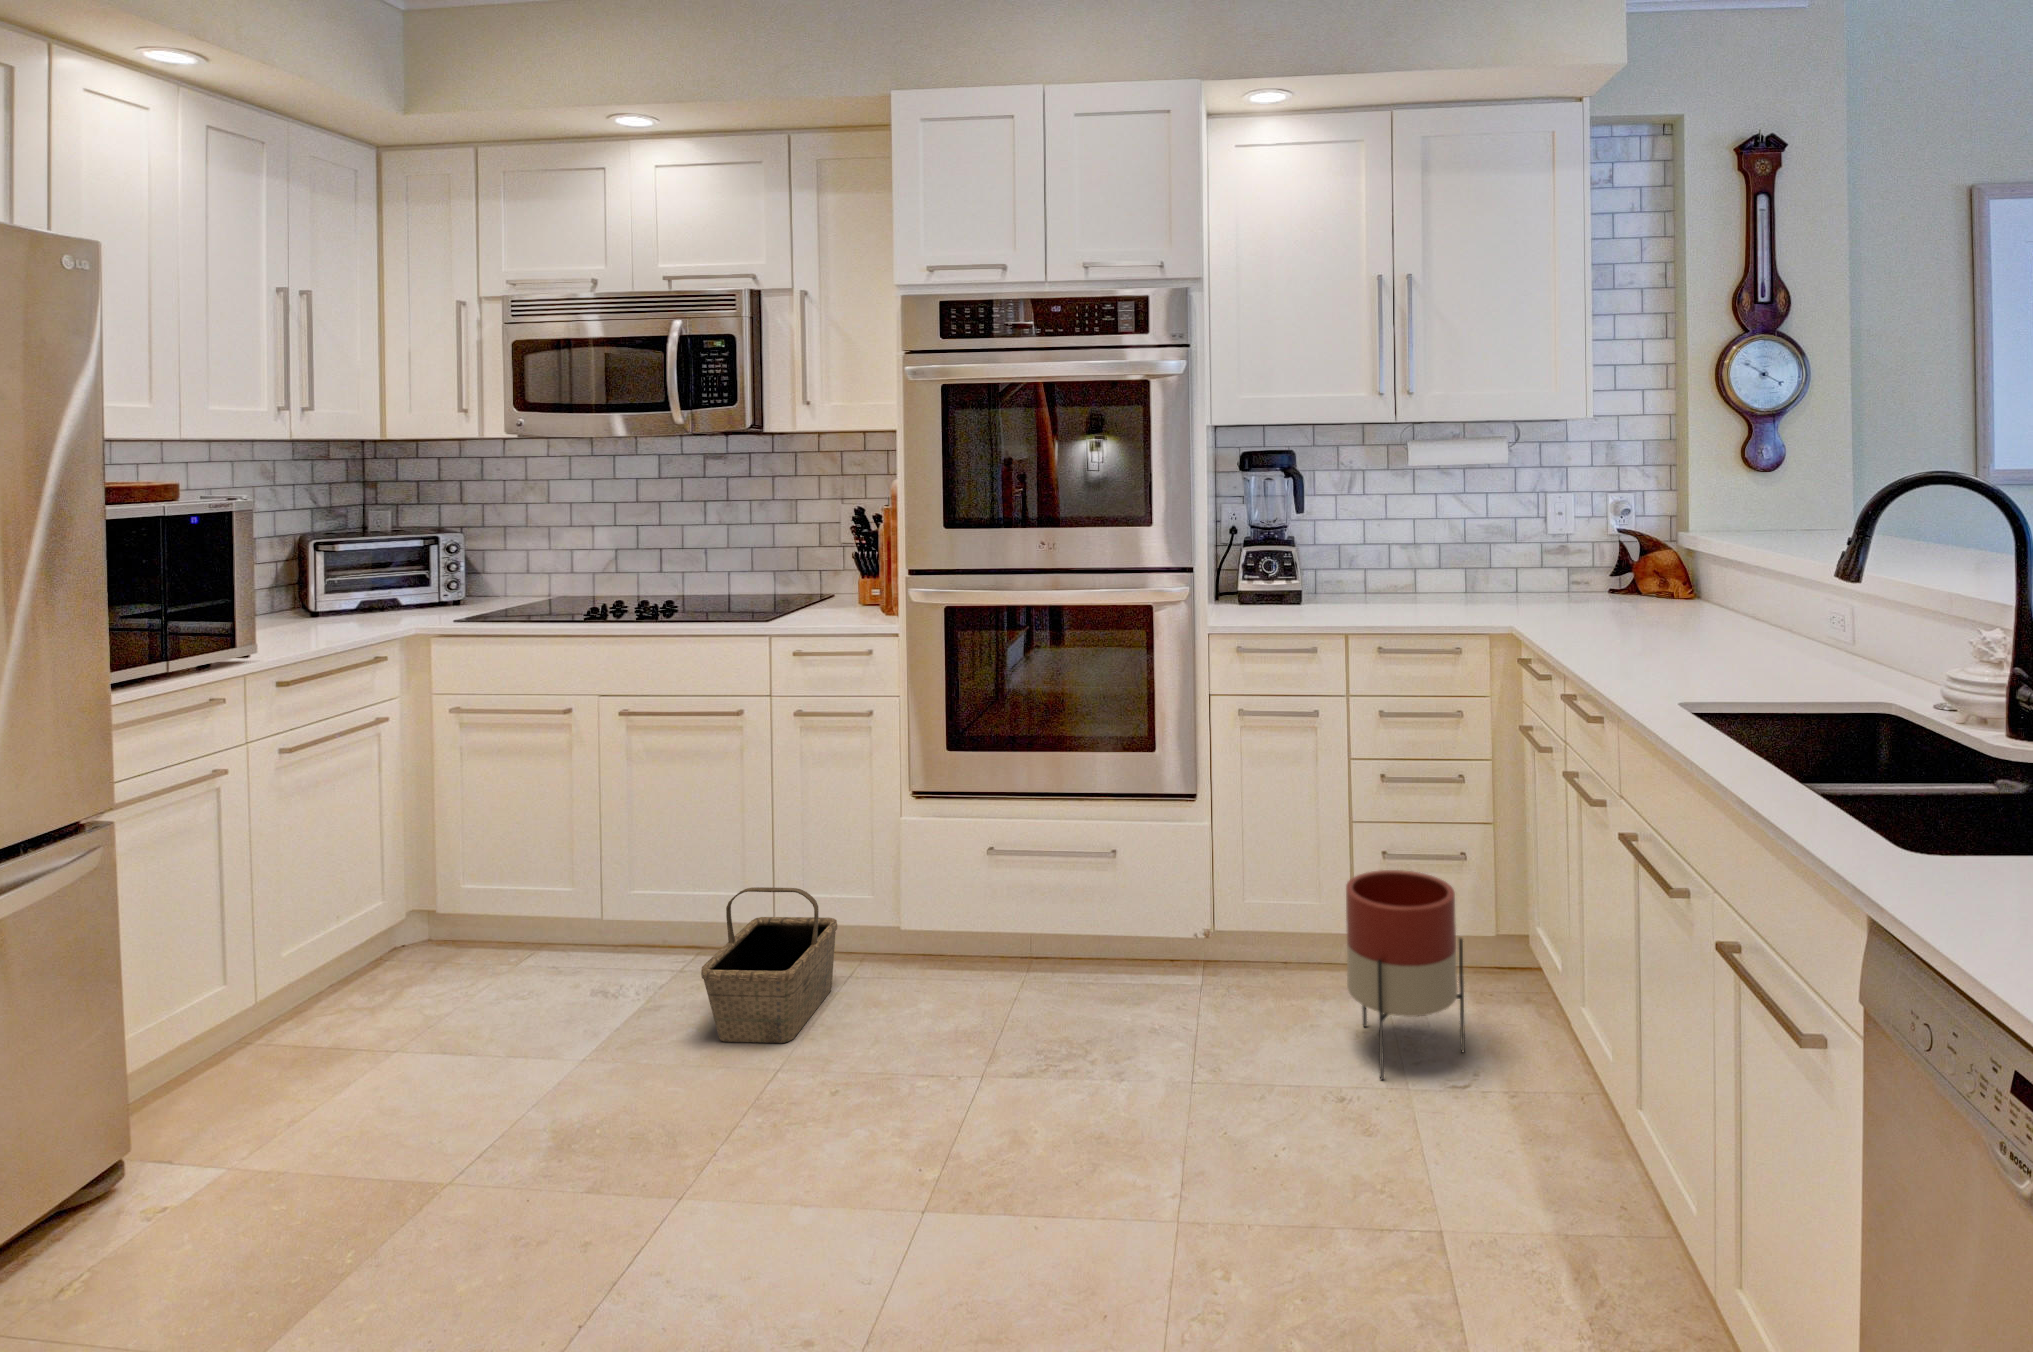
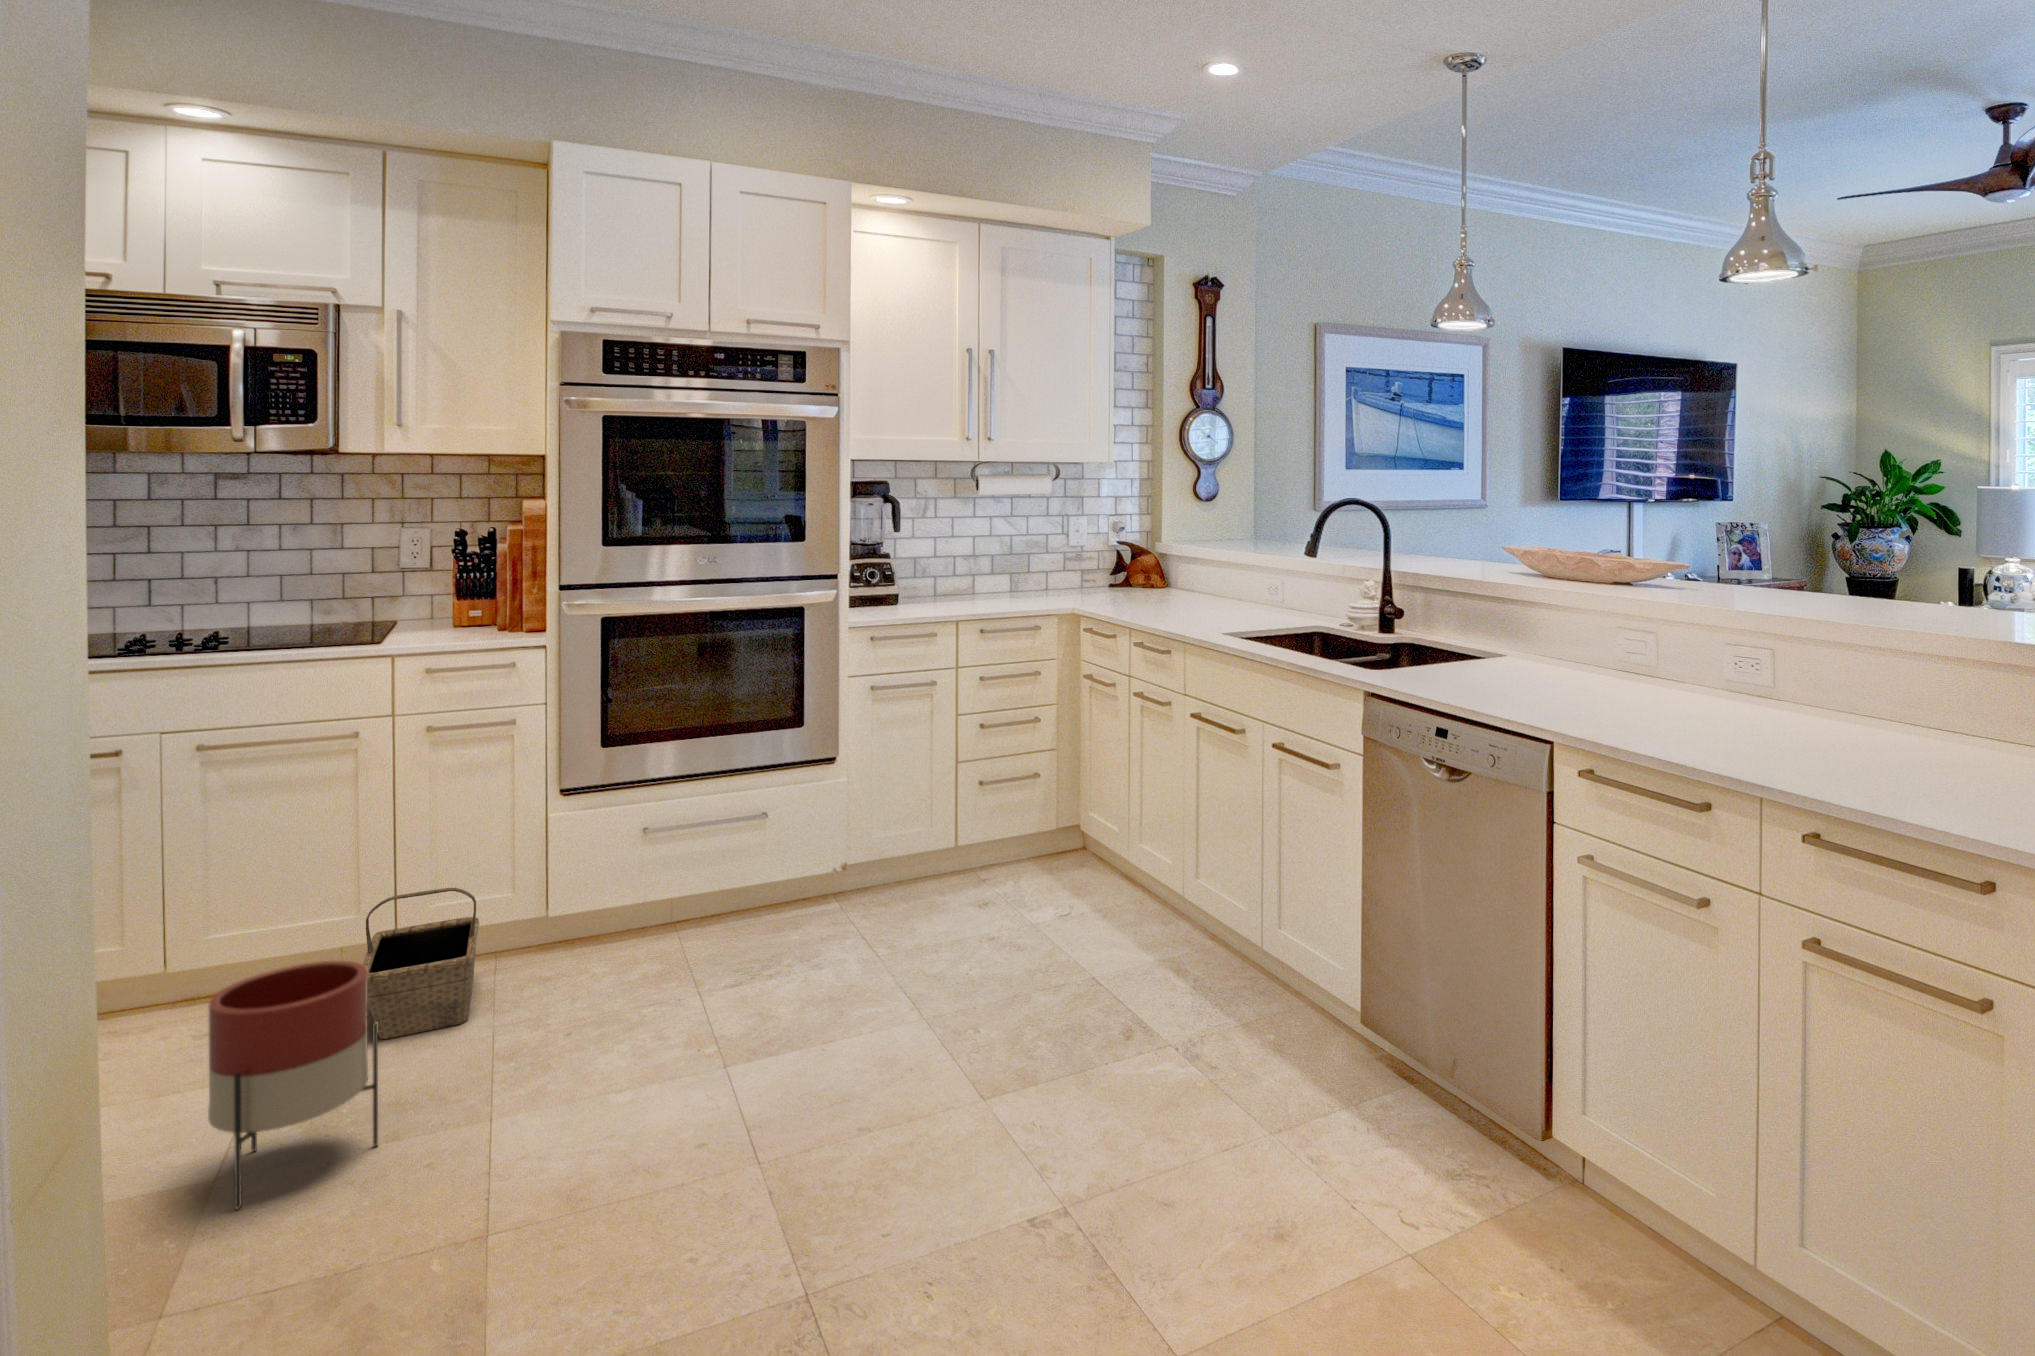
planter: present [1346,870,1465,1079] -> present [208,961,378,1209]

